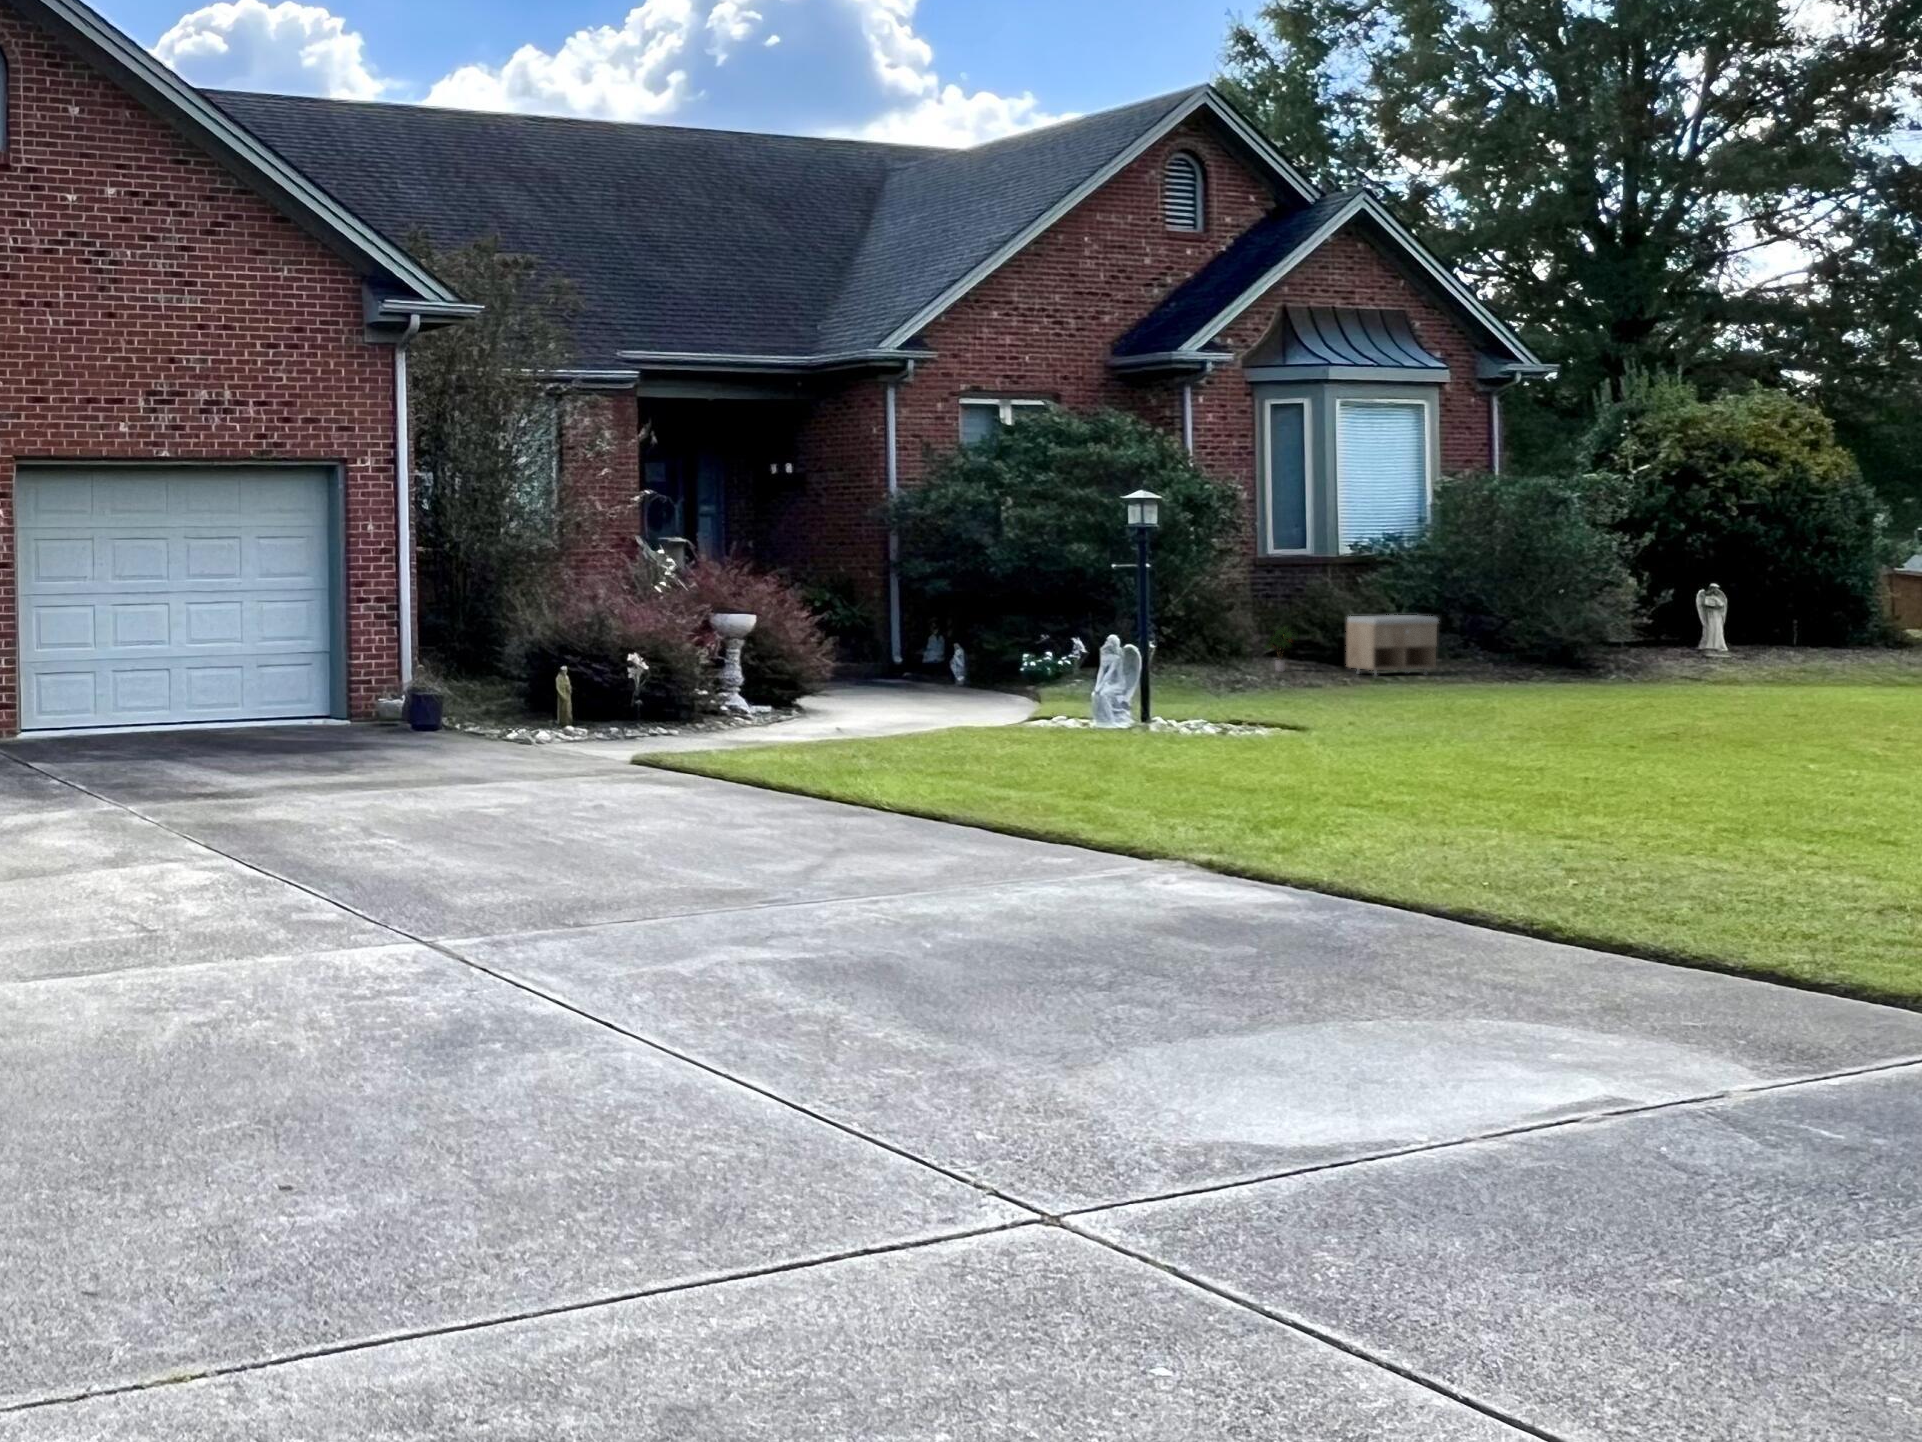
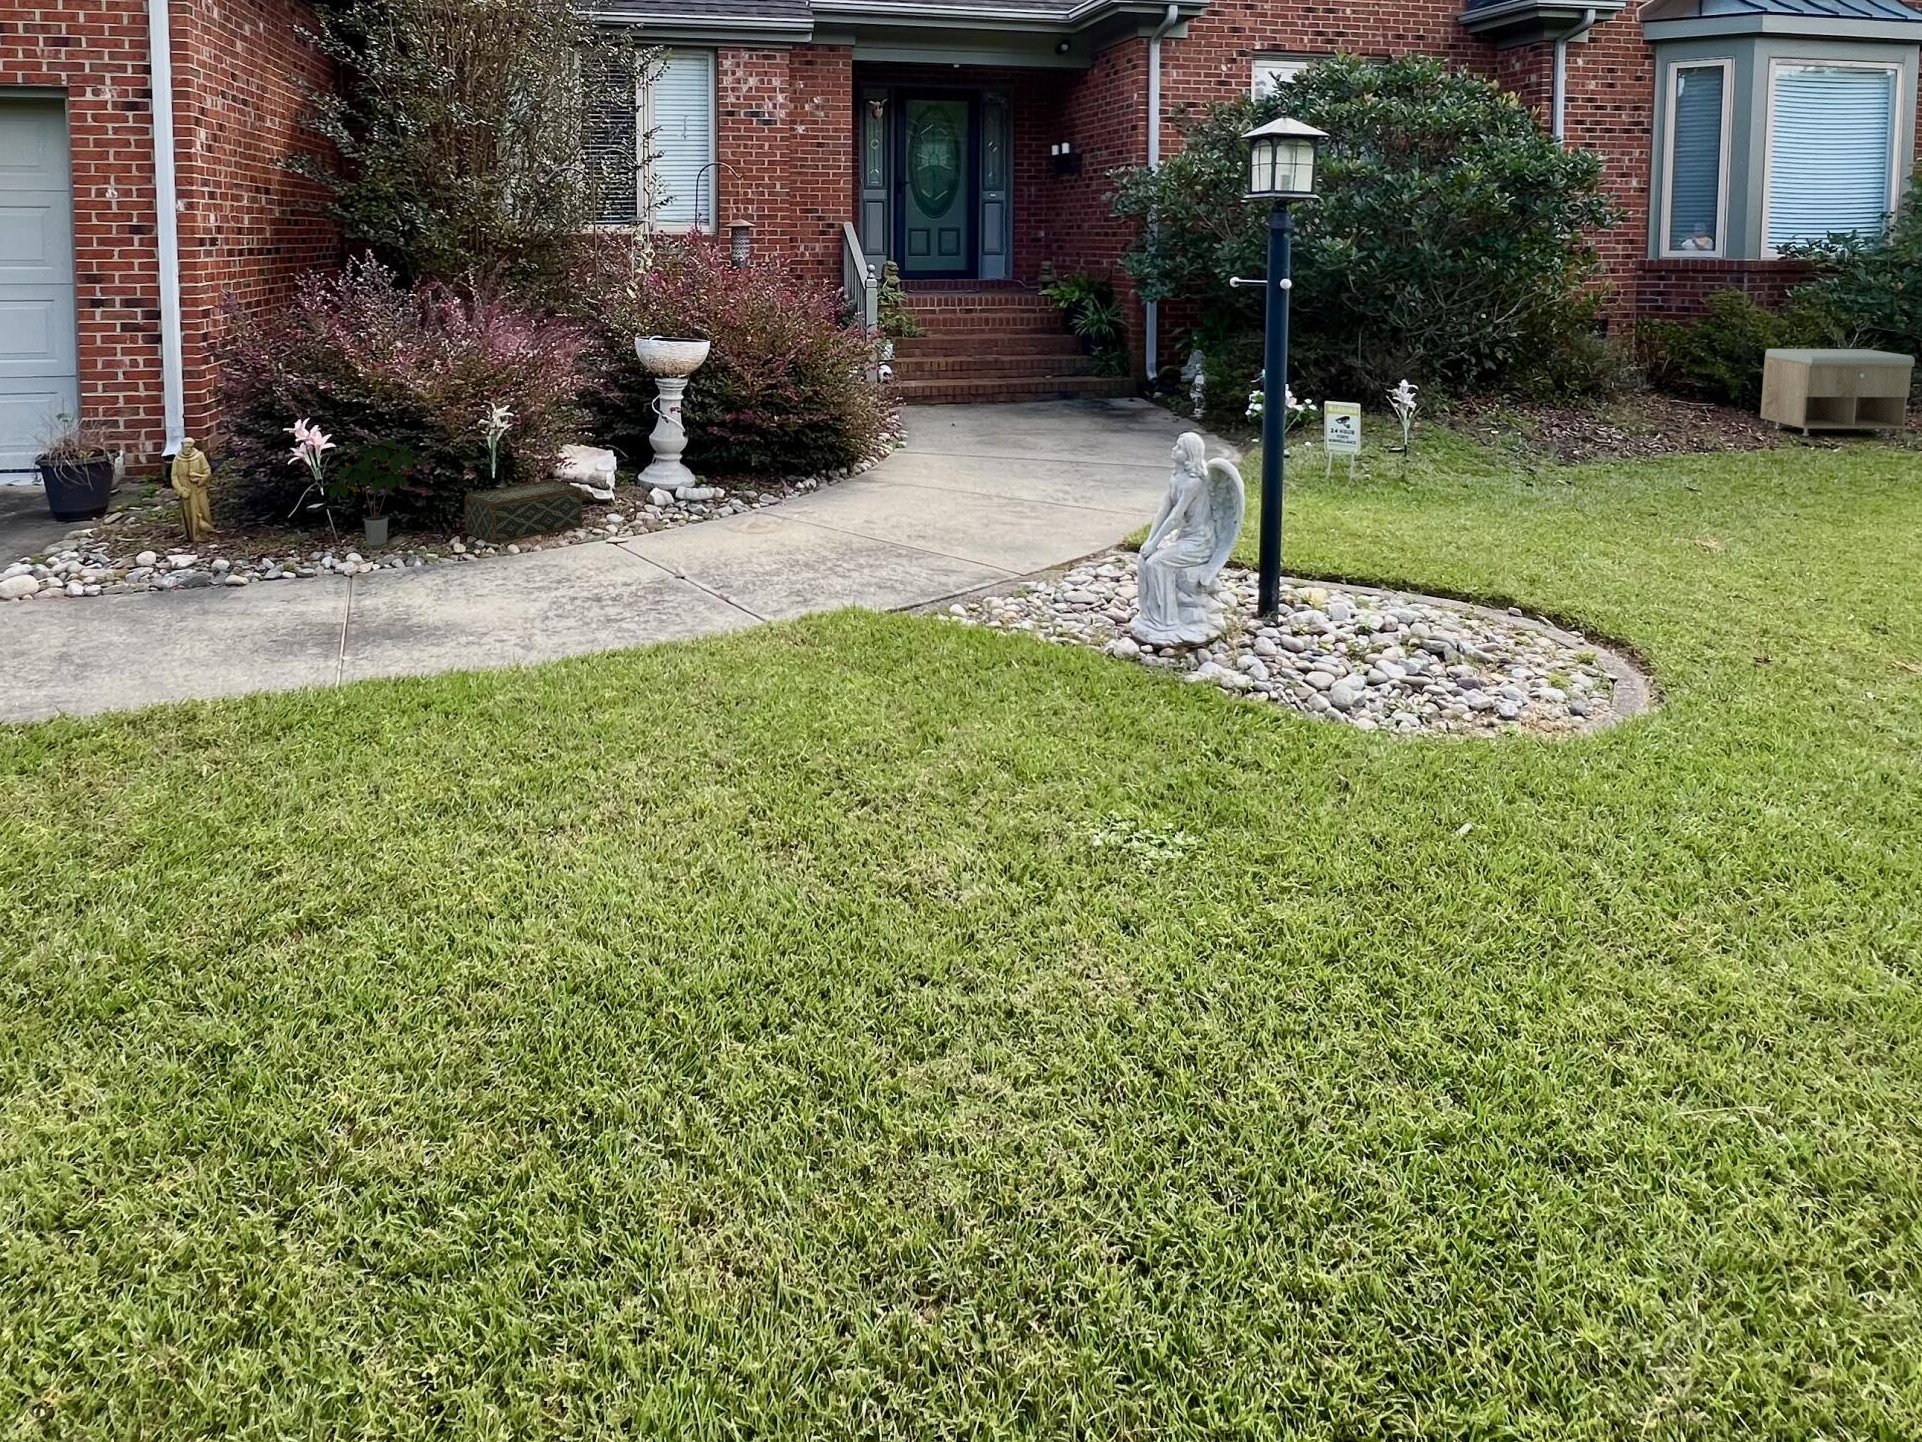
potted plant: present [1265,627,1297,672] -> present [325,440,424,545]
woven basket: none [682,697,735,726] -> present [465,480,582,544]

